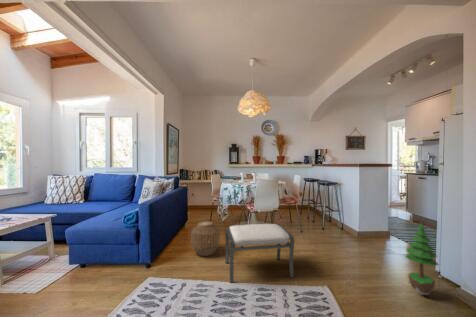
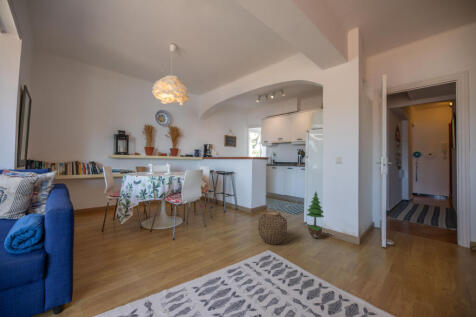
woven basket: present [191,221,220,256] -> present [258,211,287,245]
ottoman: present [226,224,294,283] -> none [171,210,245,279]

